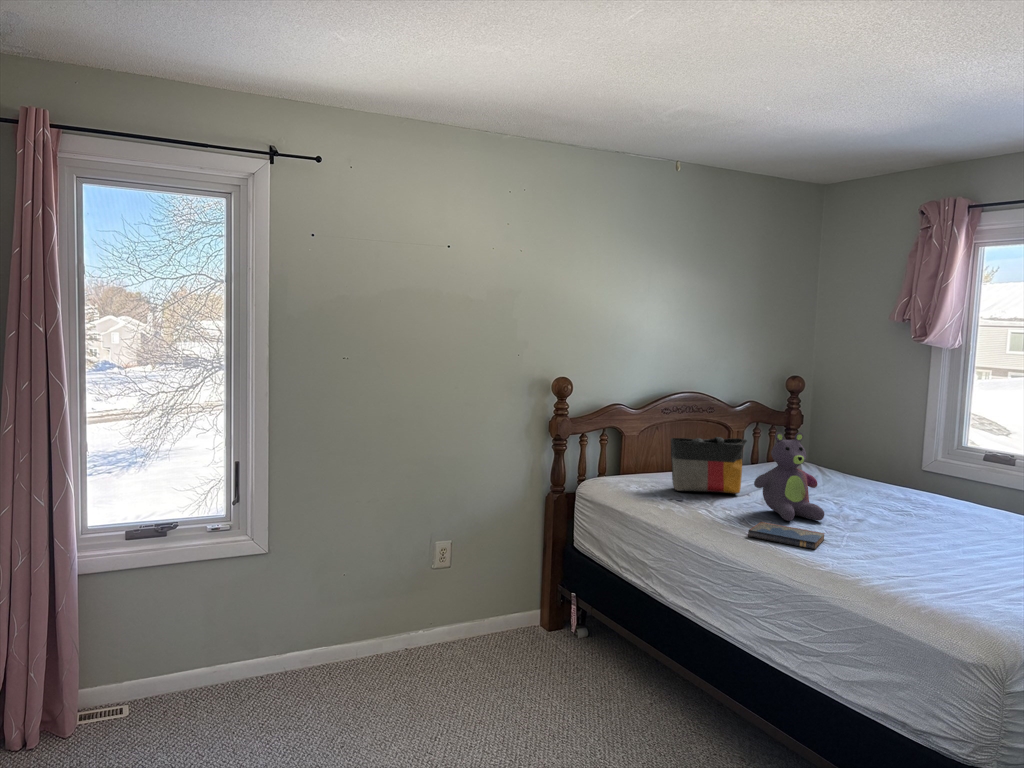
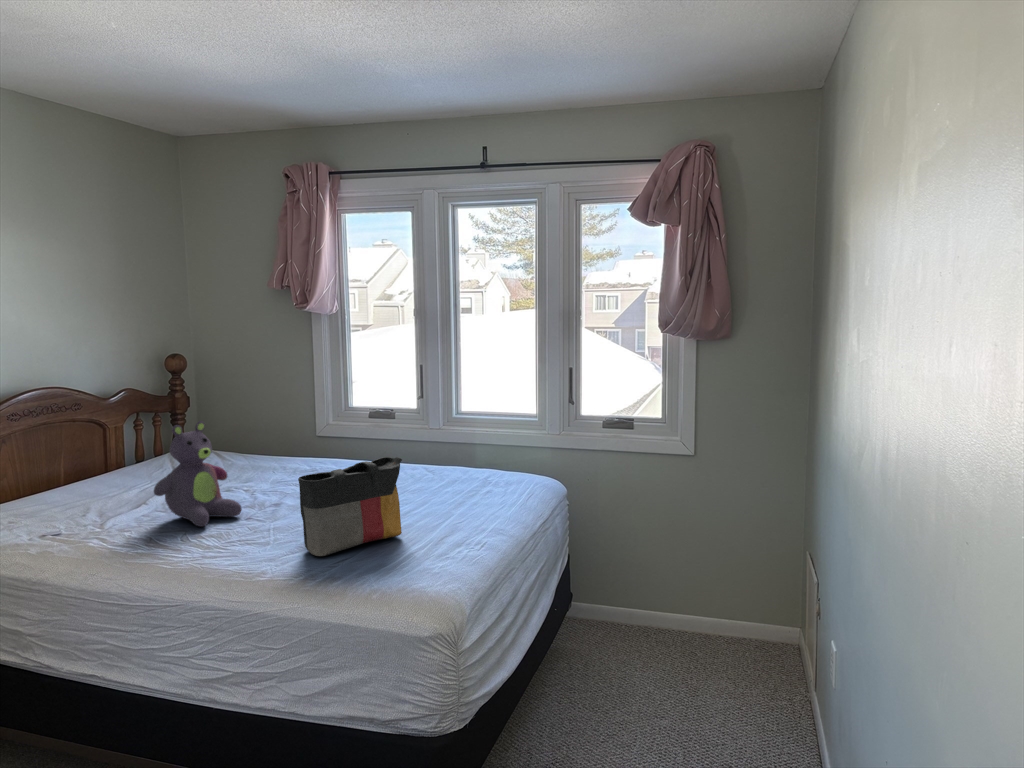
tote bag: present [671,437,747,494] -> present [298,457,402,556]
hardcover book: present [748,522,825,549] -> none [160,532,250,562]

